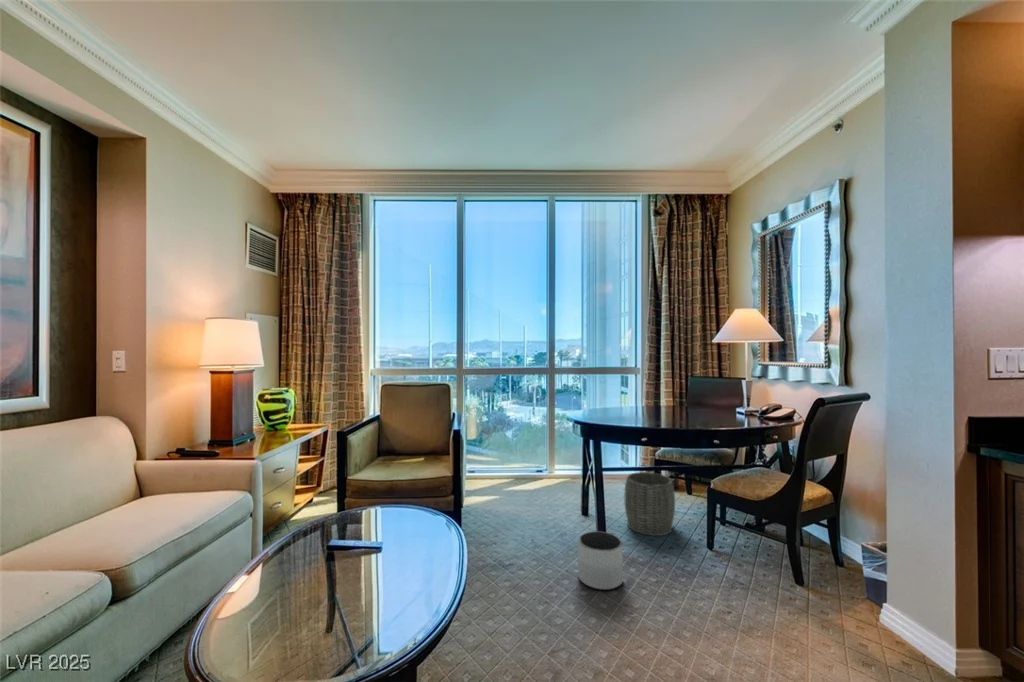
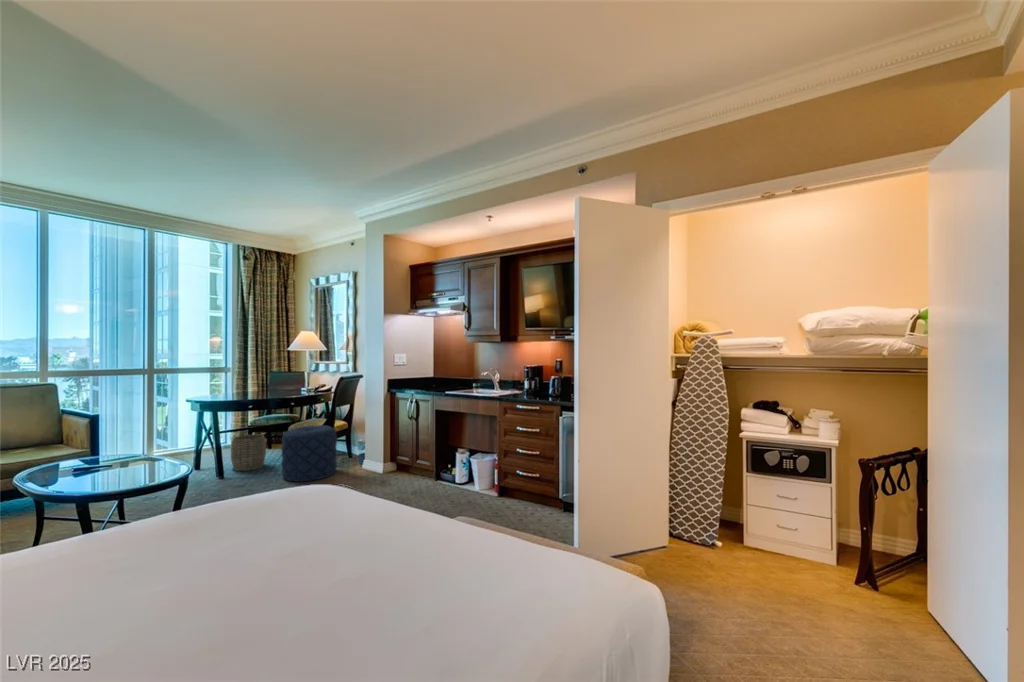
pouf: none [690,489,810,627] -> present [281,425,337,482]
planter: present [578,531,623,590] -> none [213,464,243,493]

